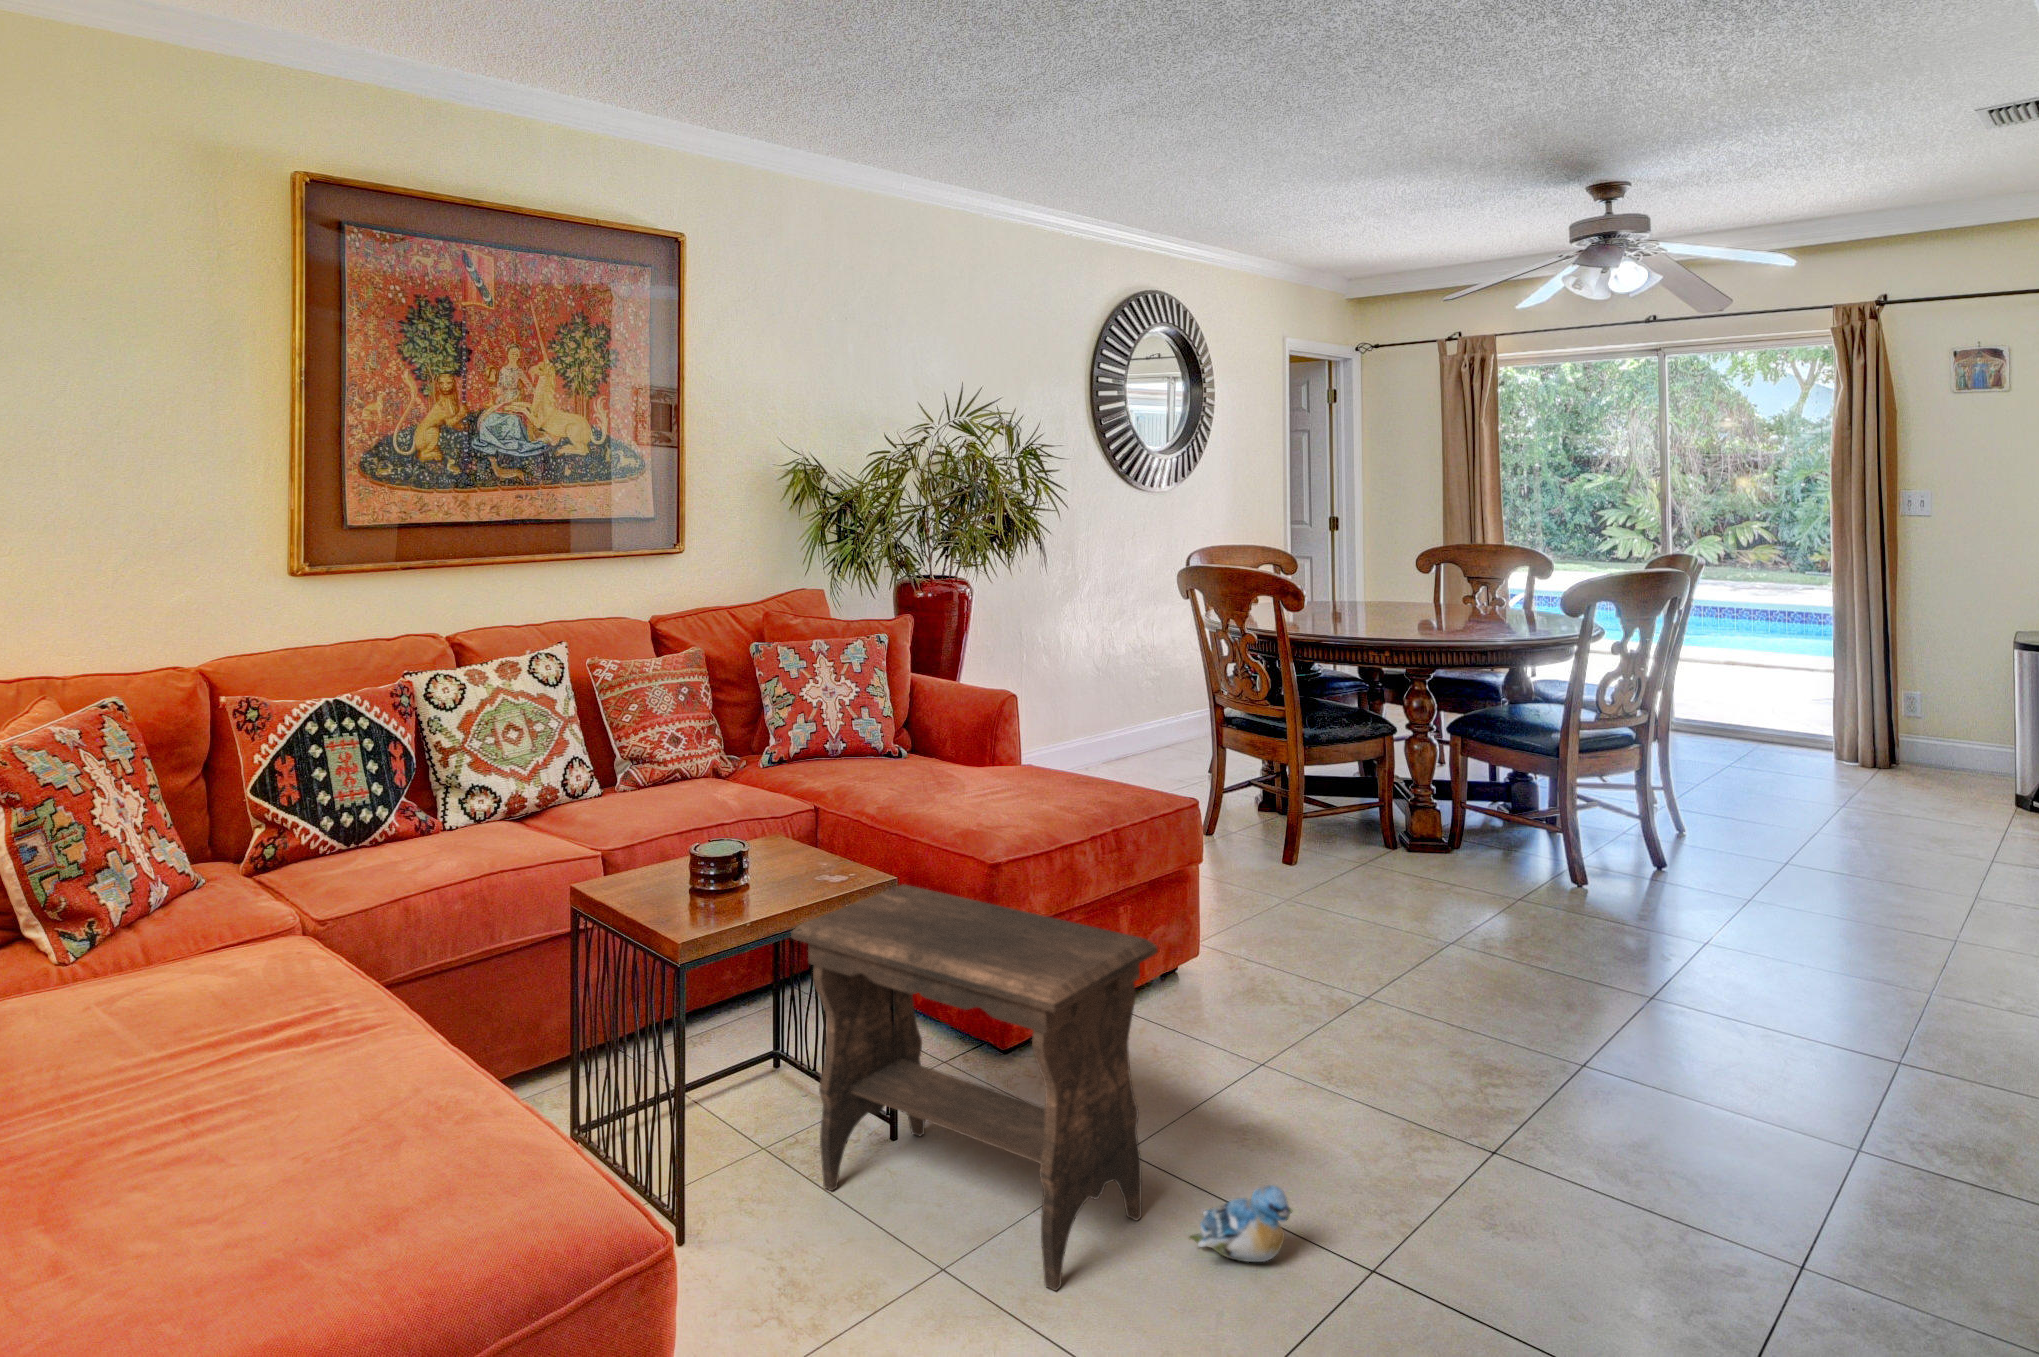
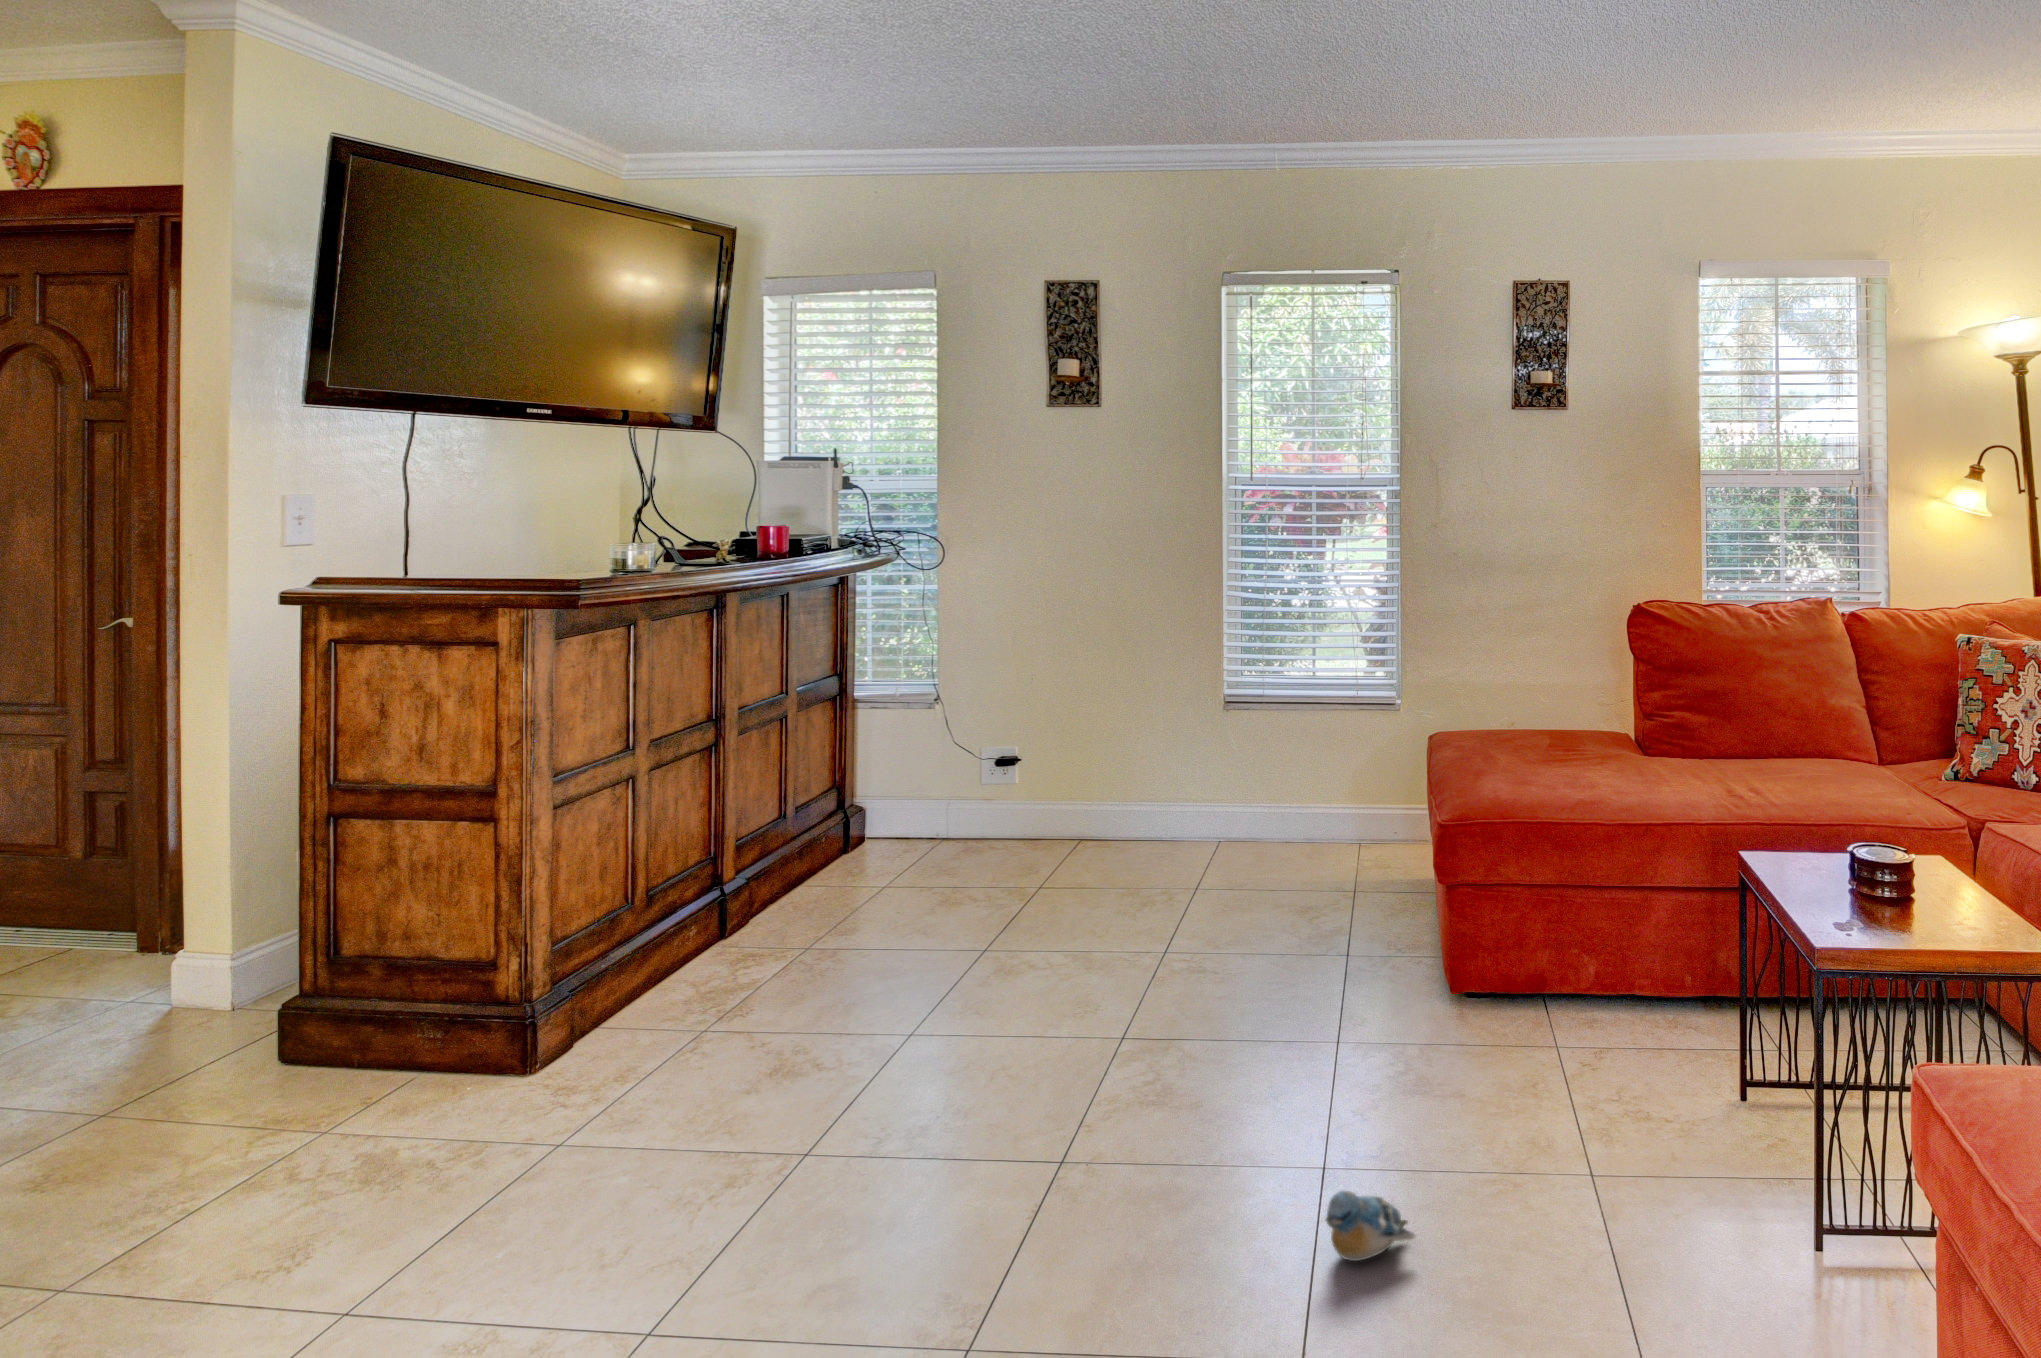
footstool: present [791,884,1158,1291] -> none [1427,896,1785,1246]

